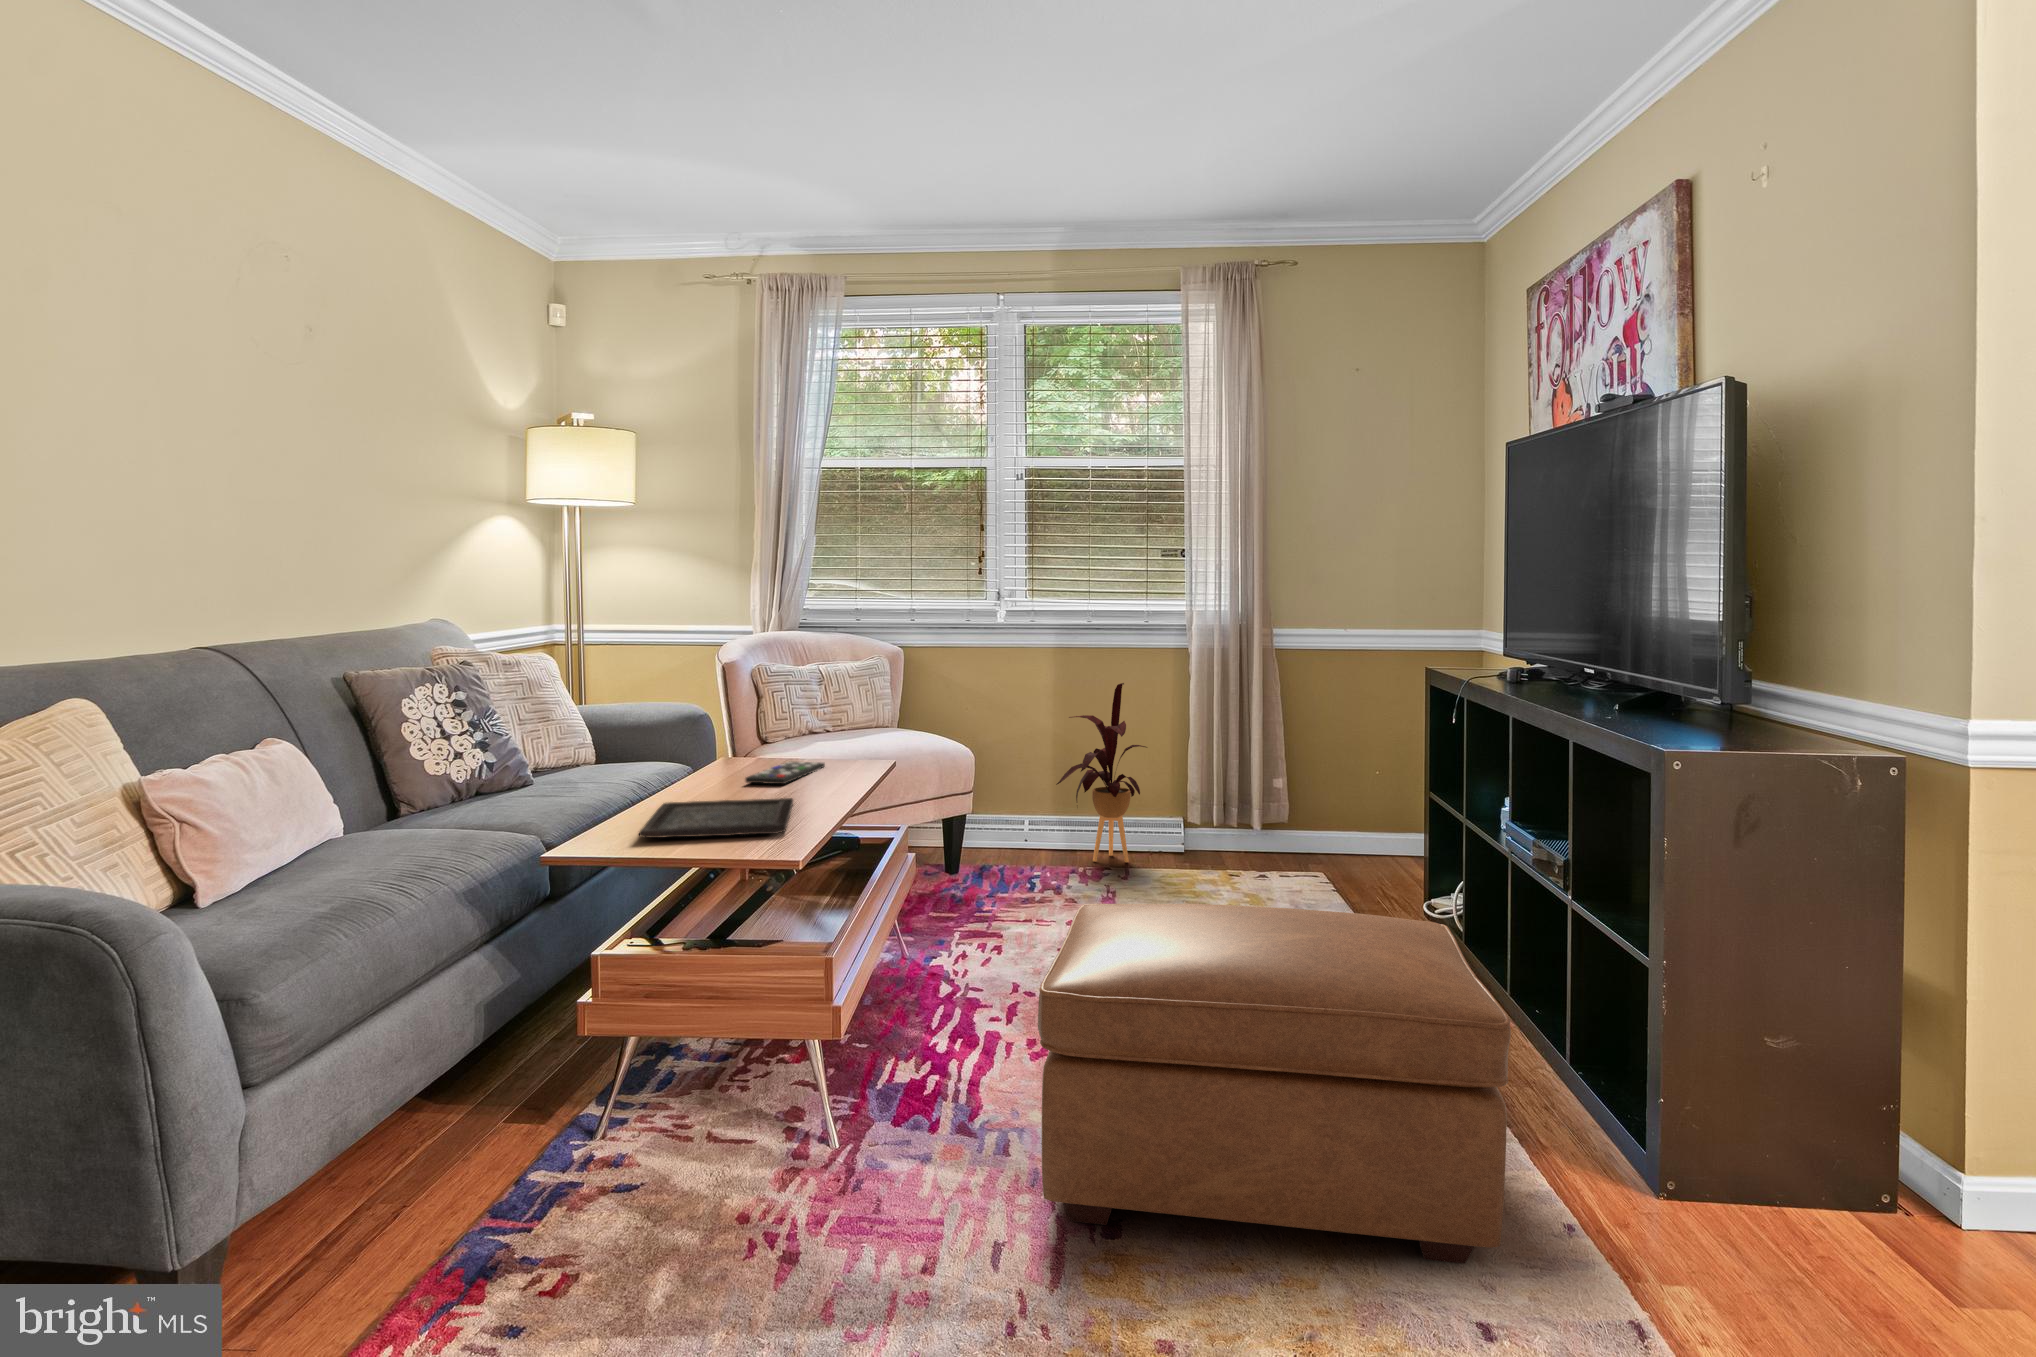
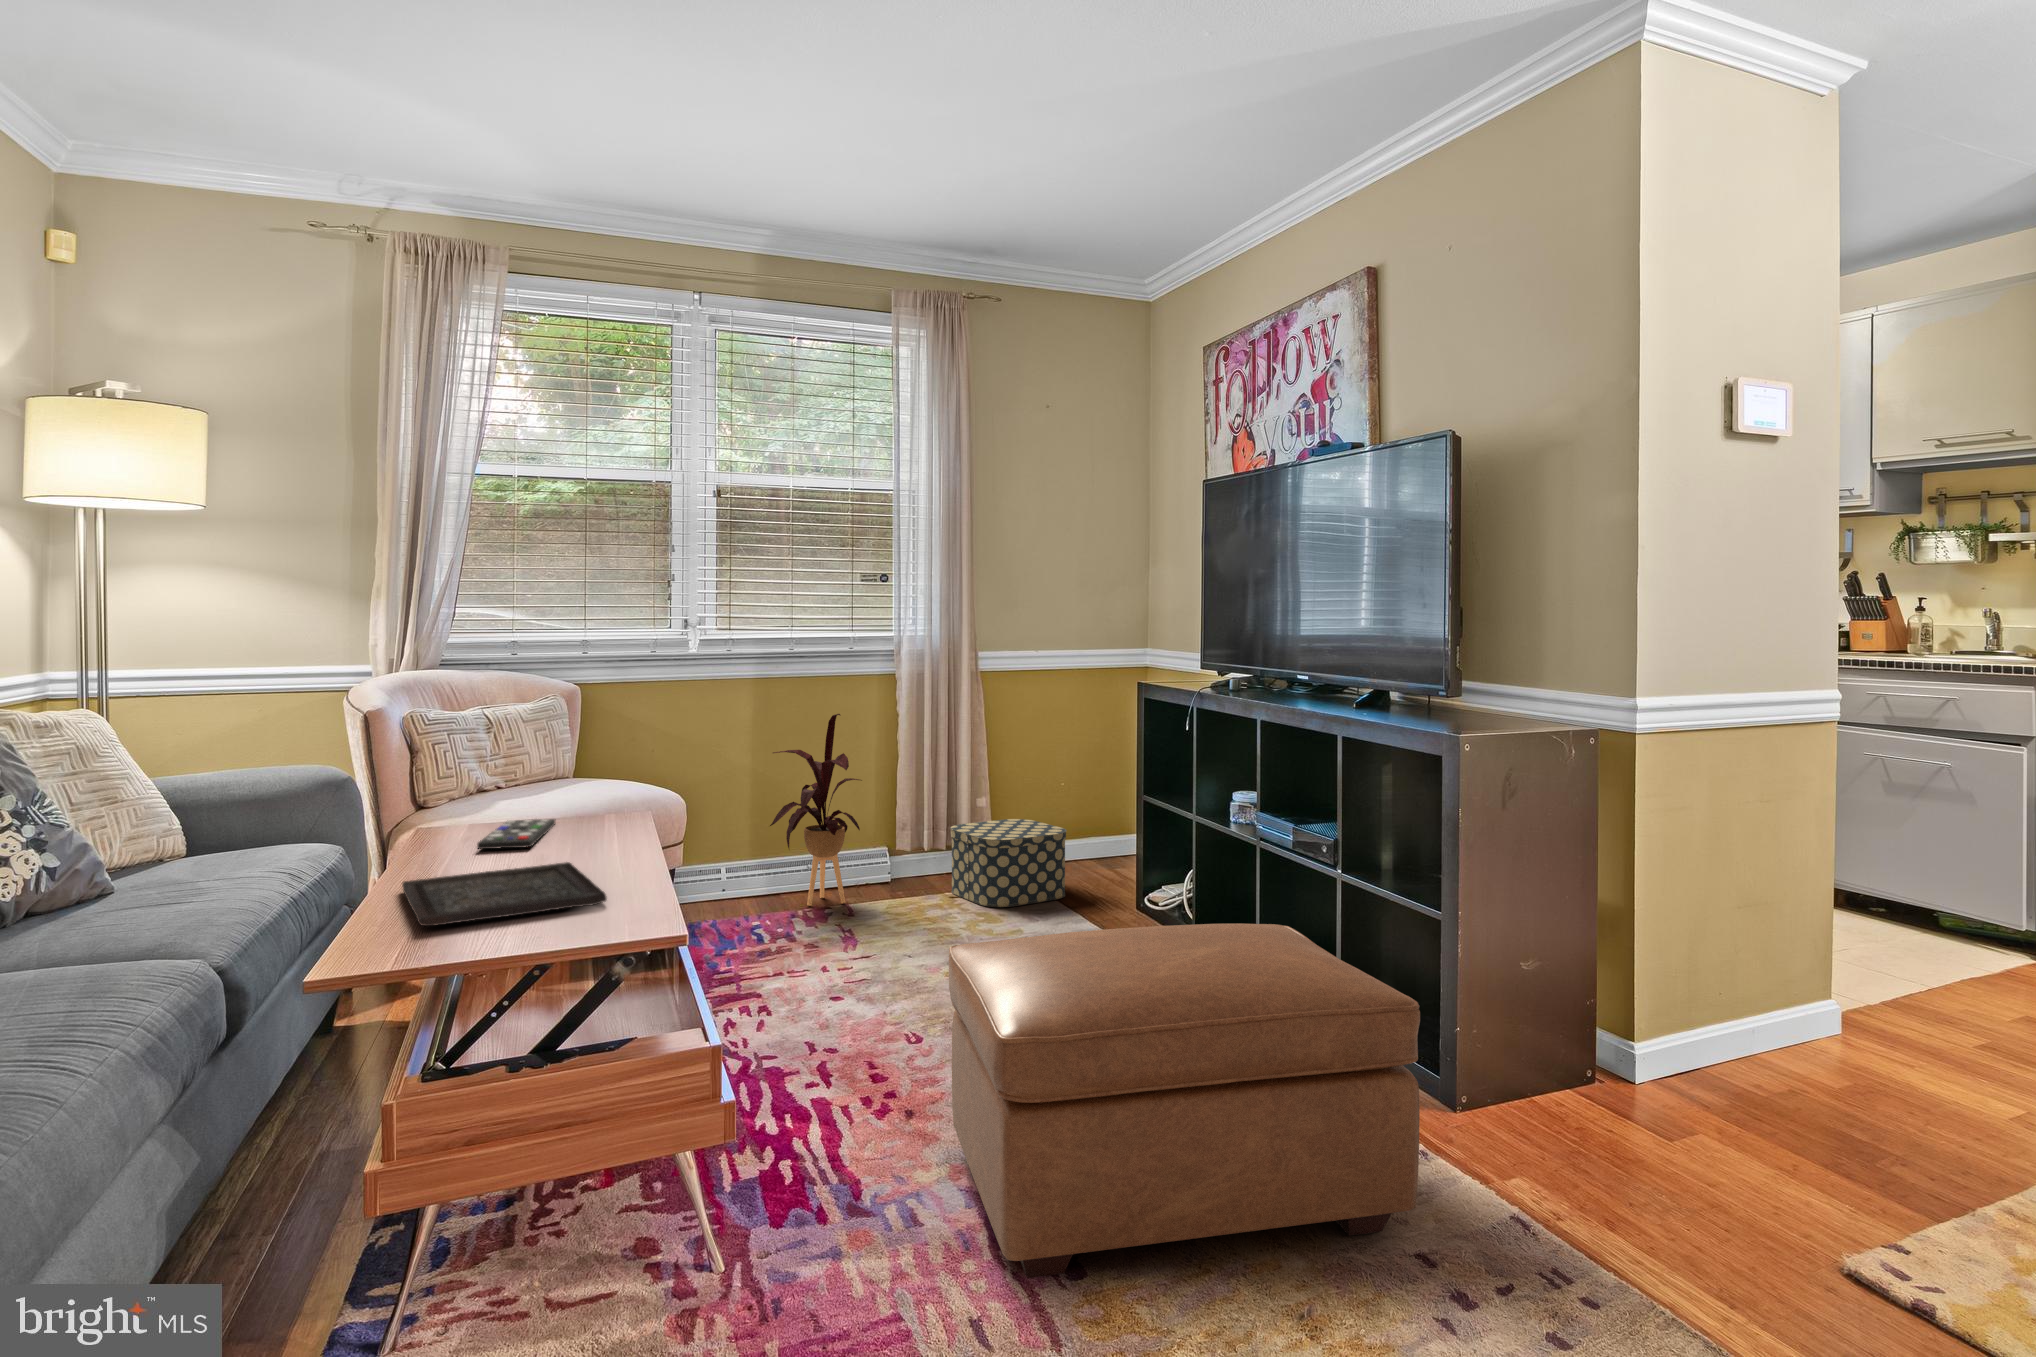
storage box: none [1236,795,1353,882] -> present [950,819,1067,907]

